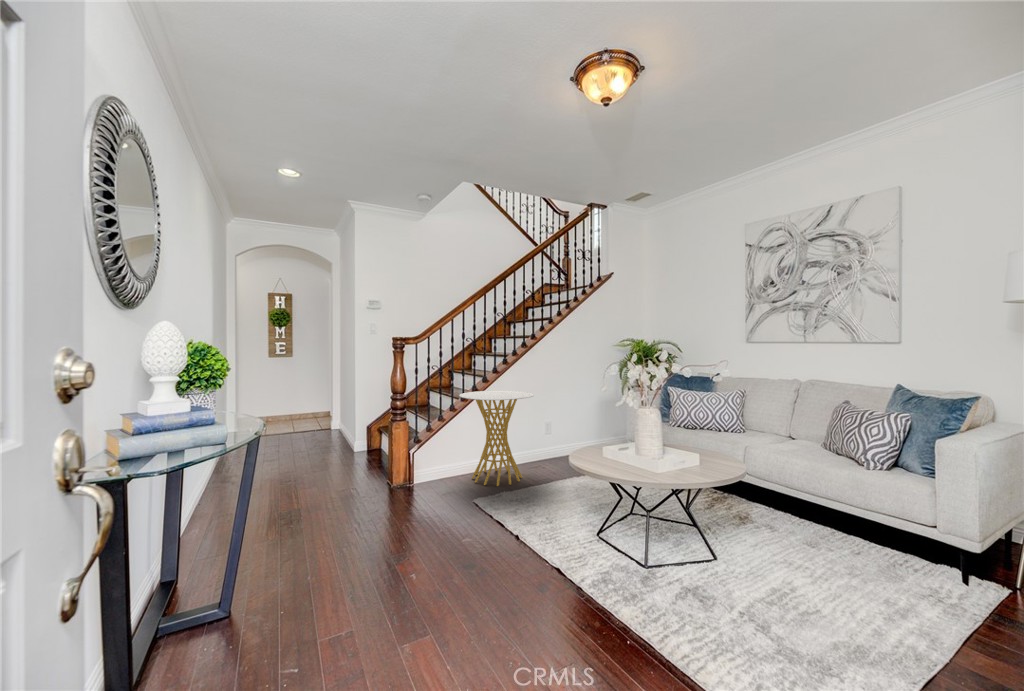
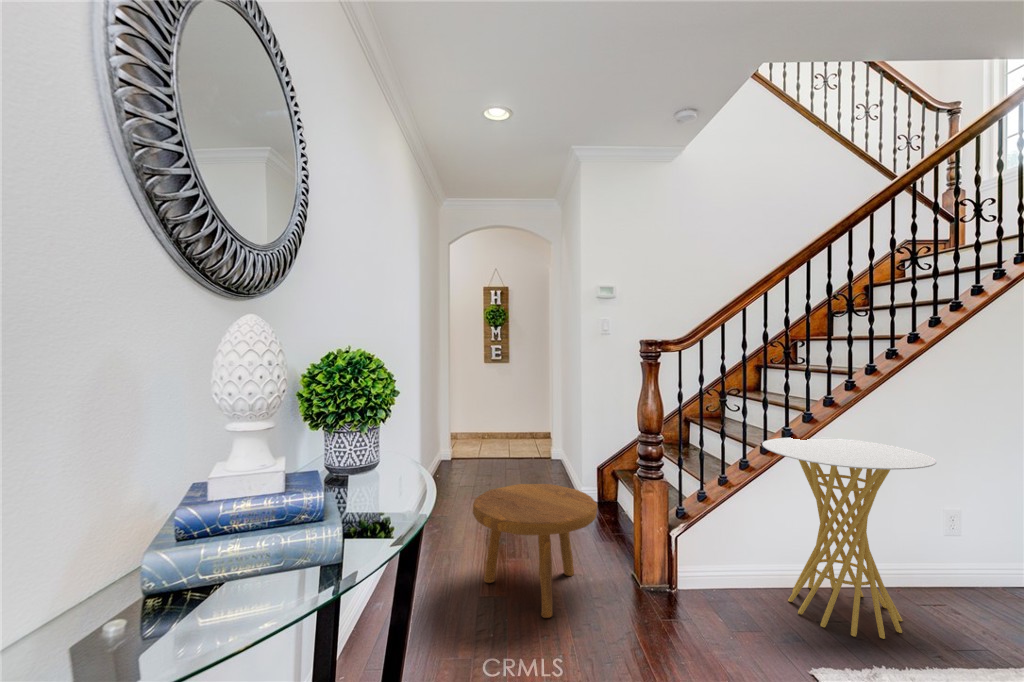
footstool: none [277,432,364,507] -> present [473,484,597,618]

